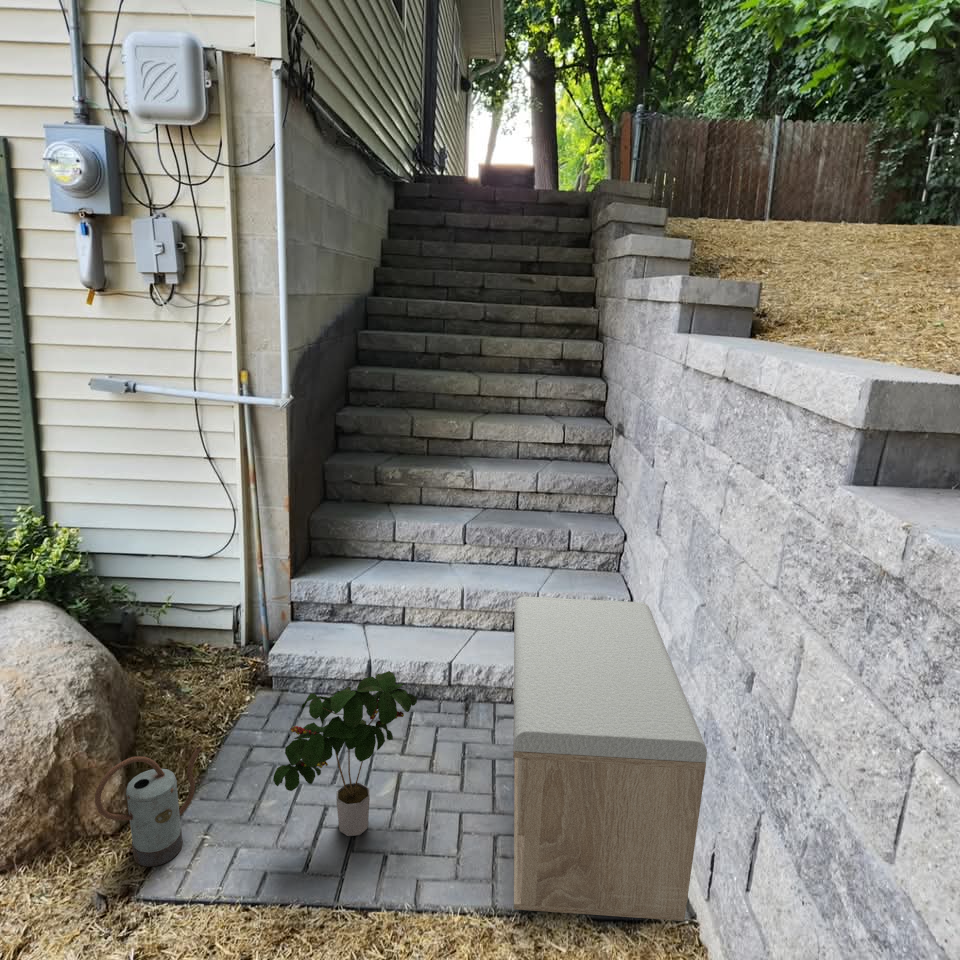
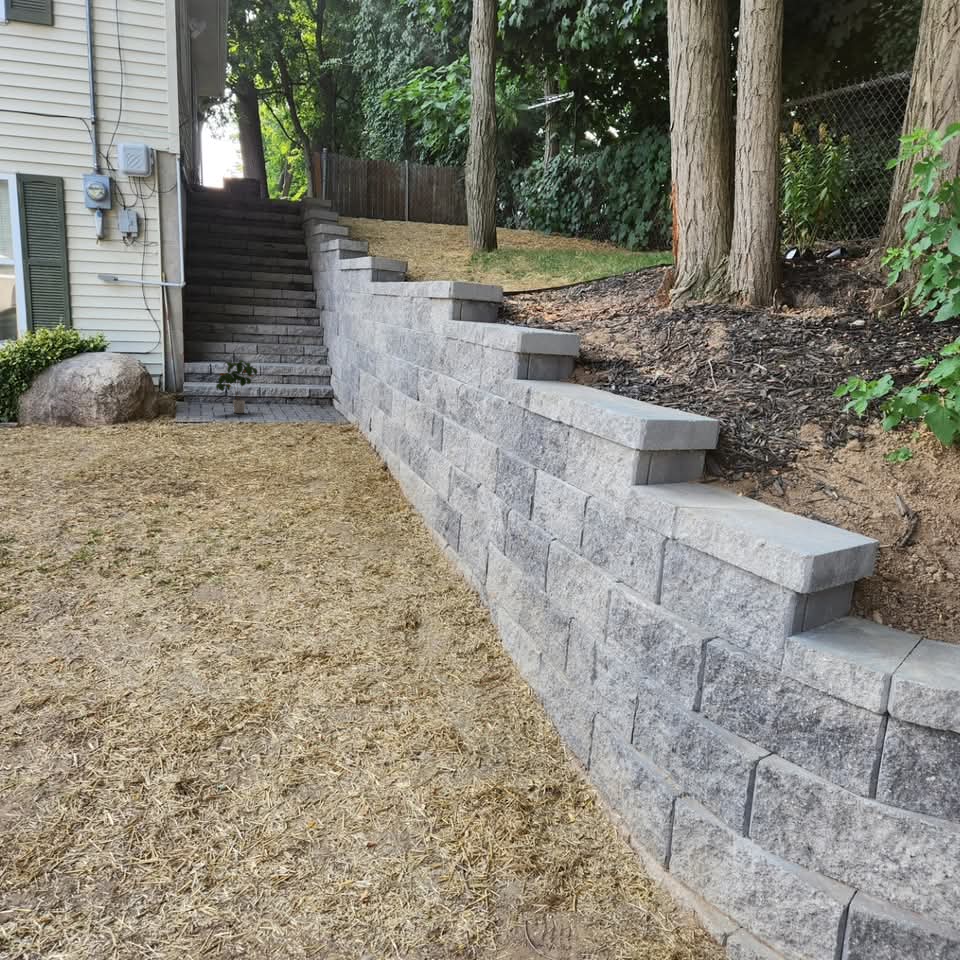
storage bench: present [513,596,707,921] -> none [286,346,345,416]
watering can: present [95,746,202,867] -> none [163,378,188,416]

